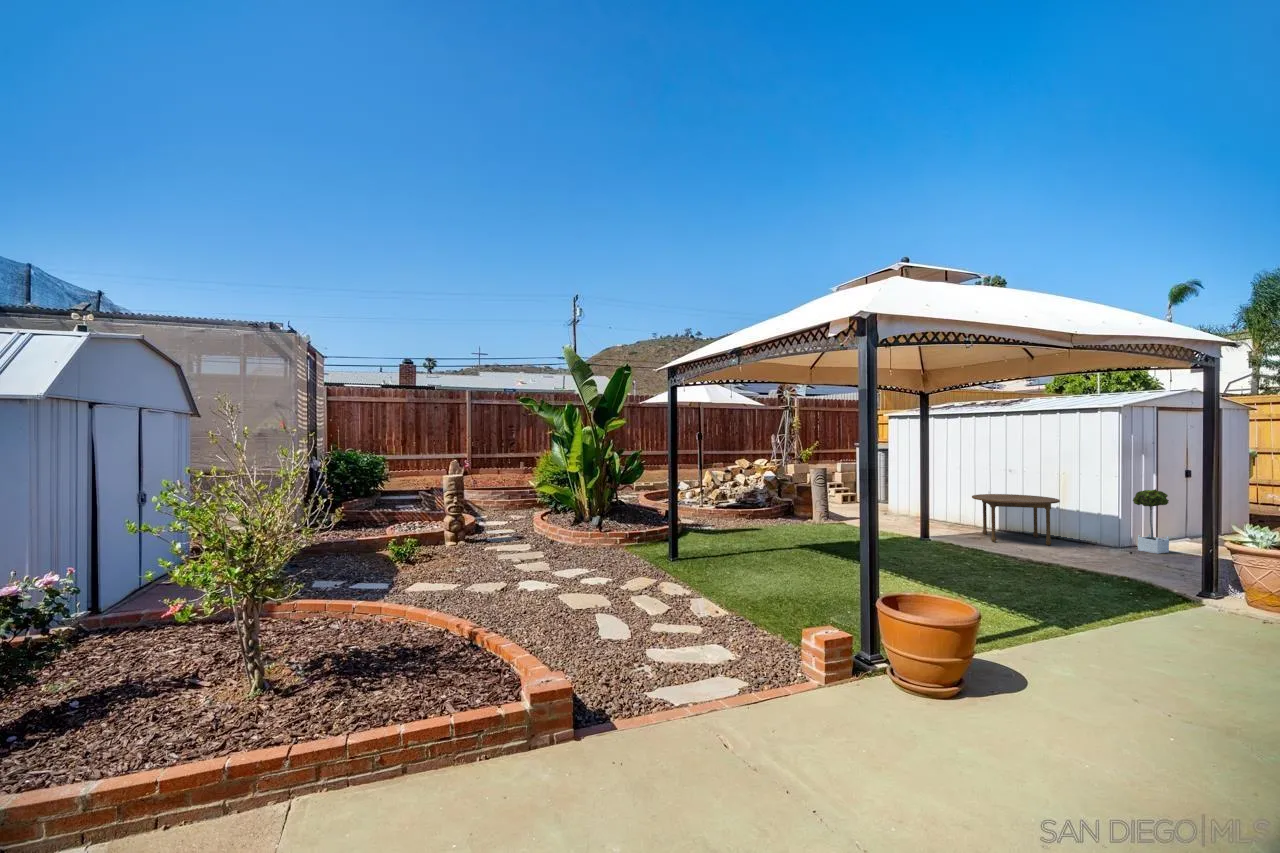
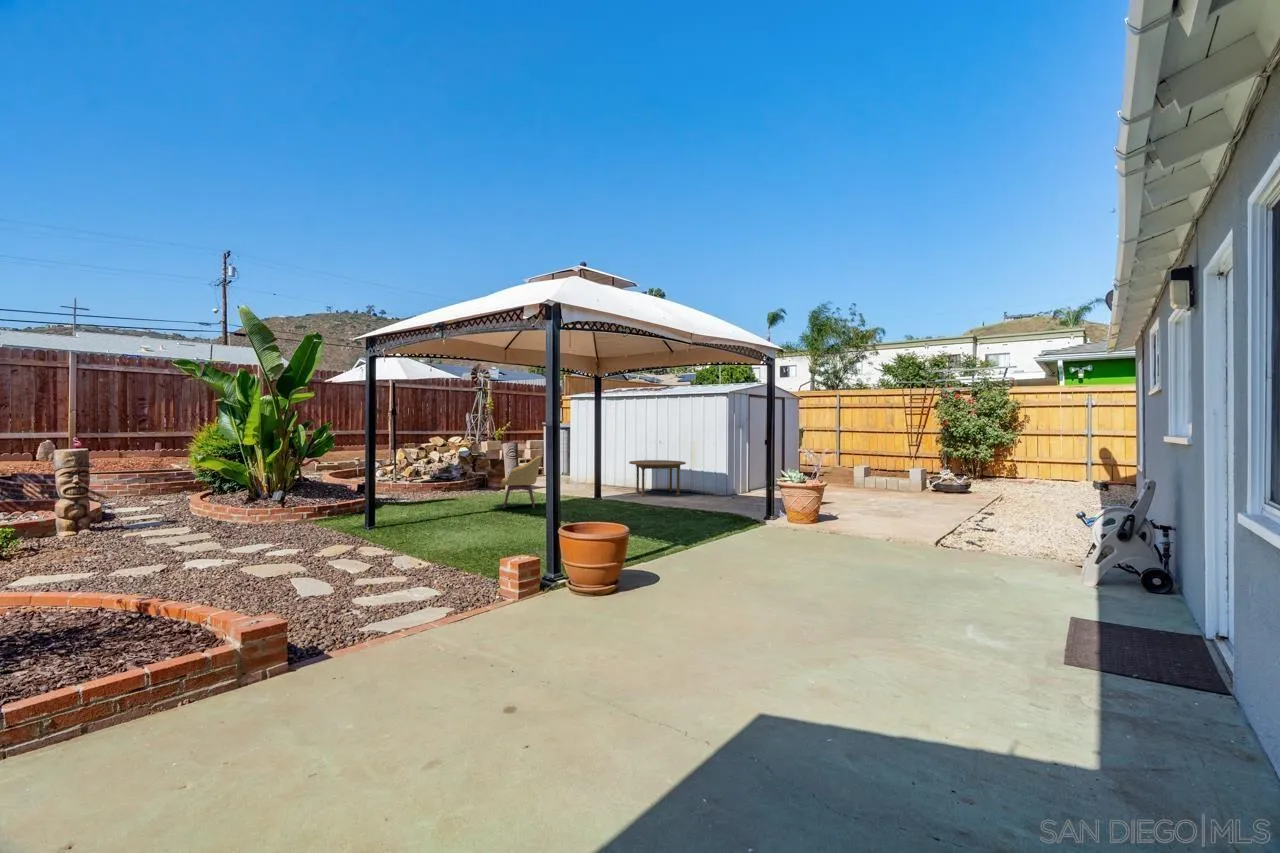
chair: none [808,487,854,548] -> present [501,455,541,508]
potted tree: present [1133,489,1169,554] -> none [728,452,747,497]

